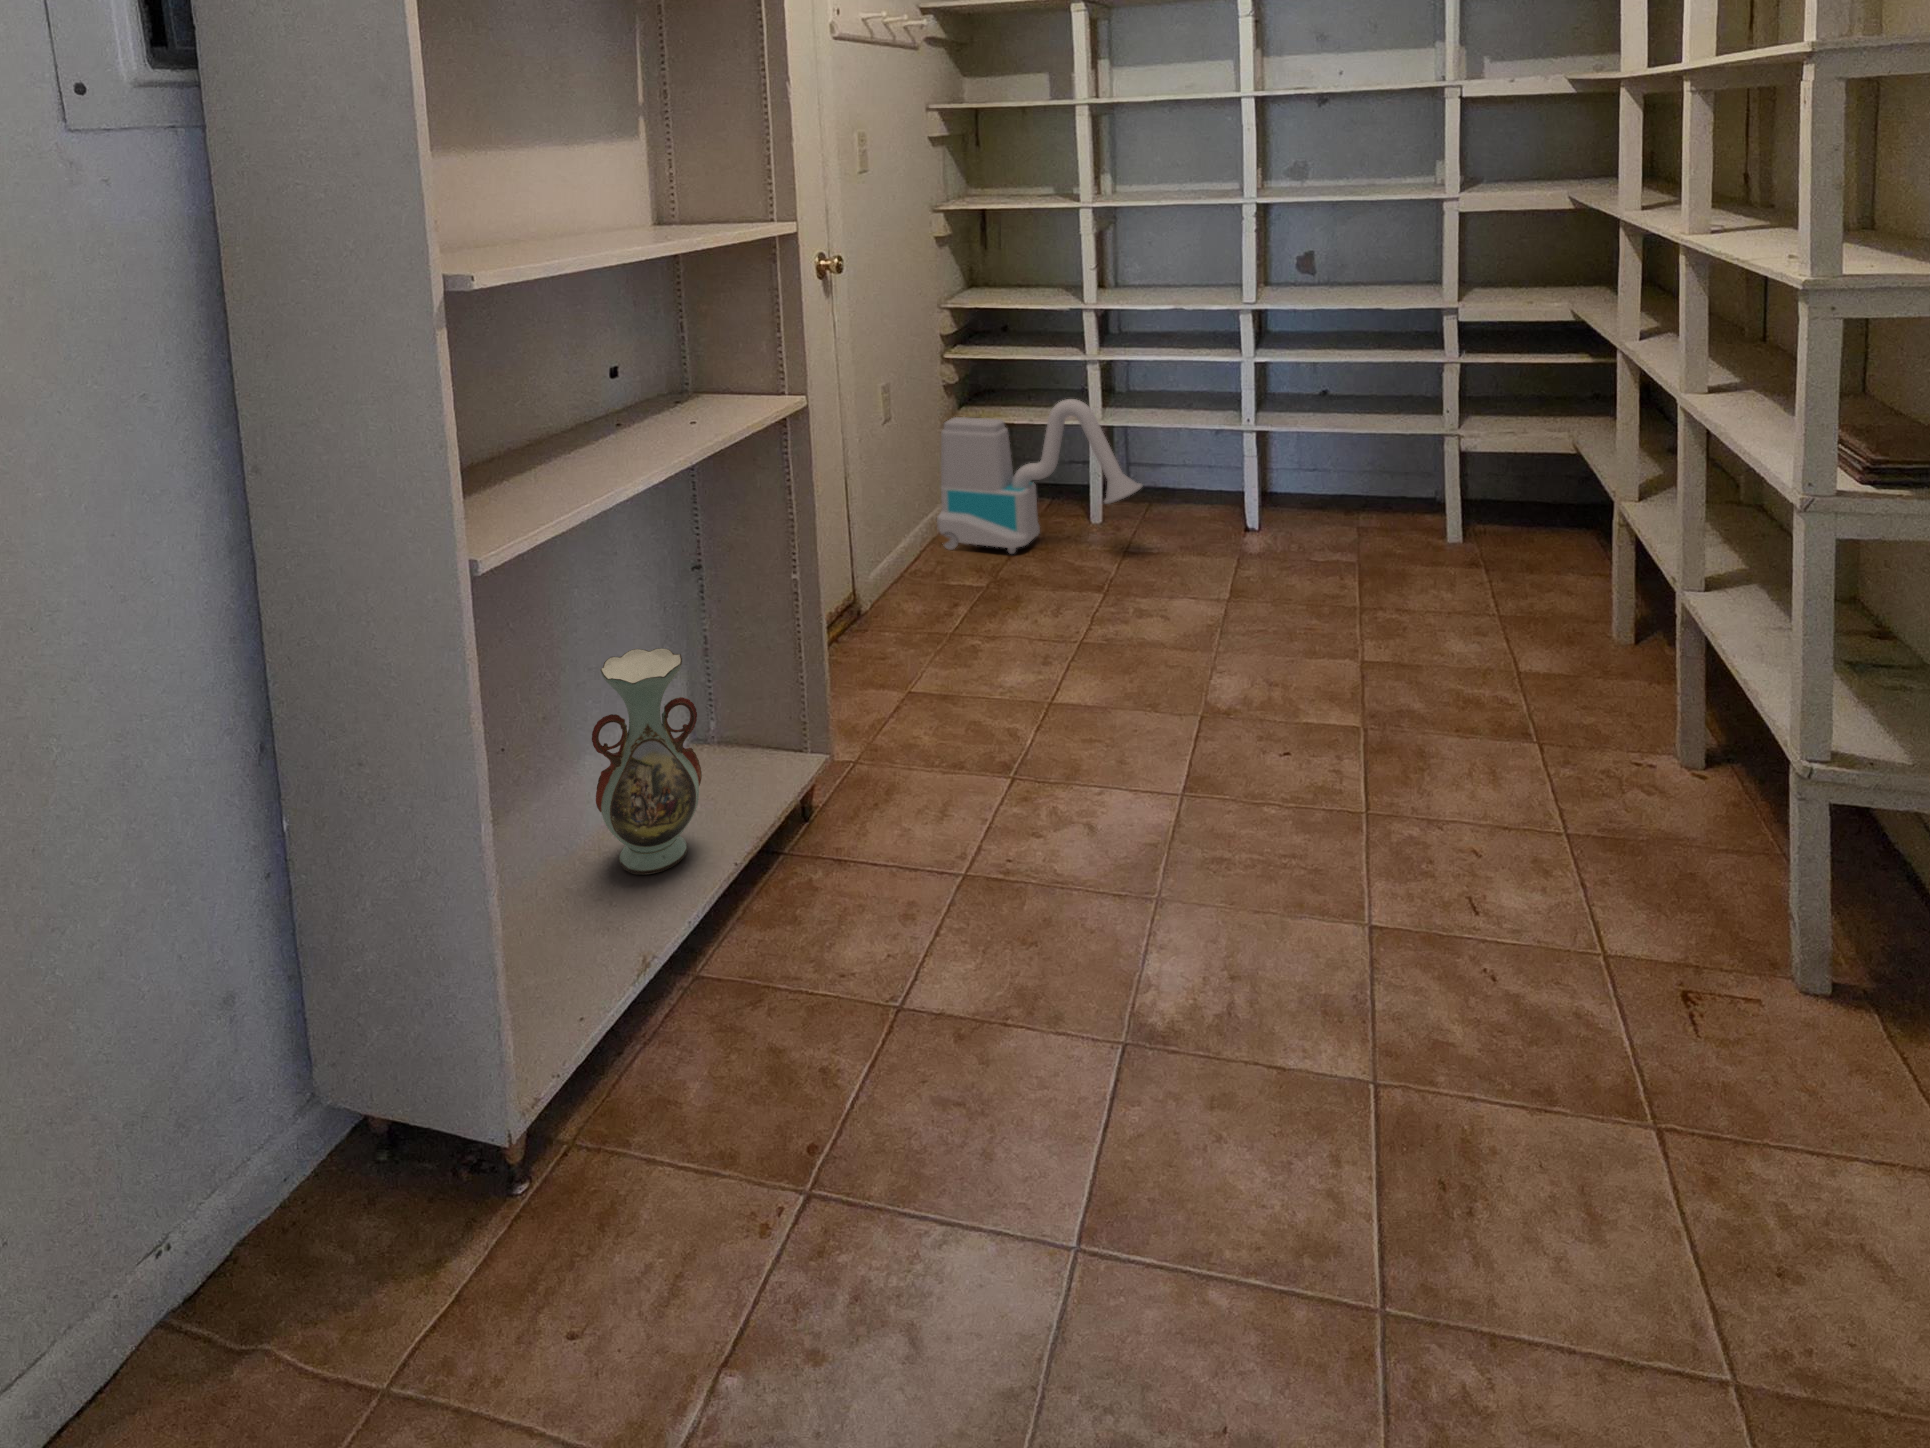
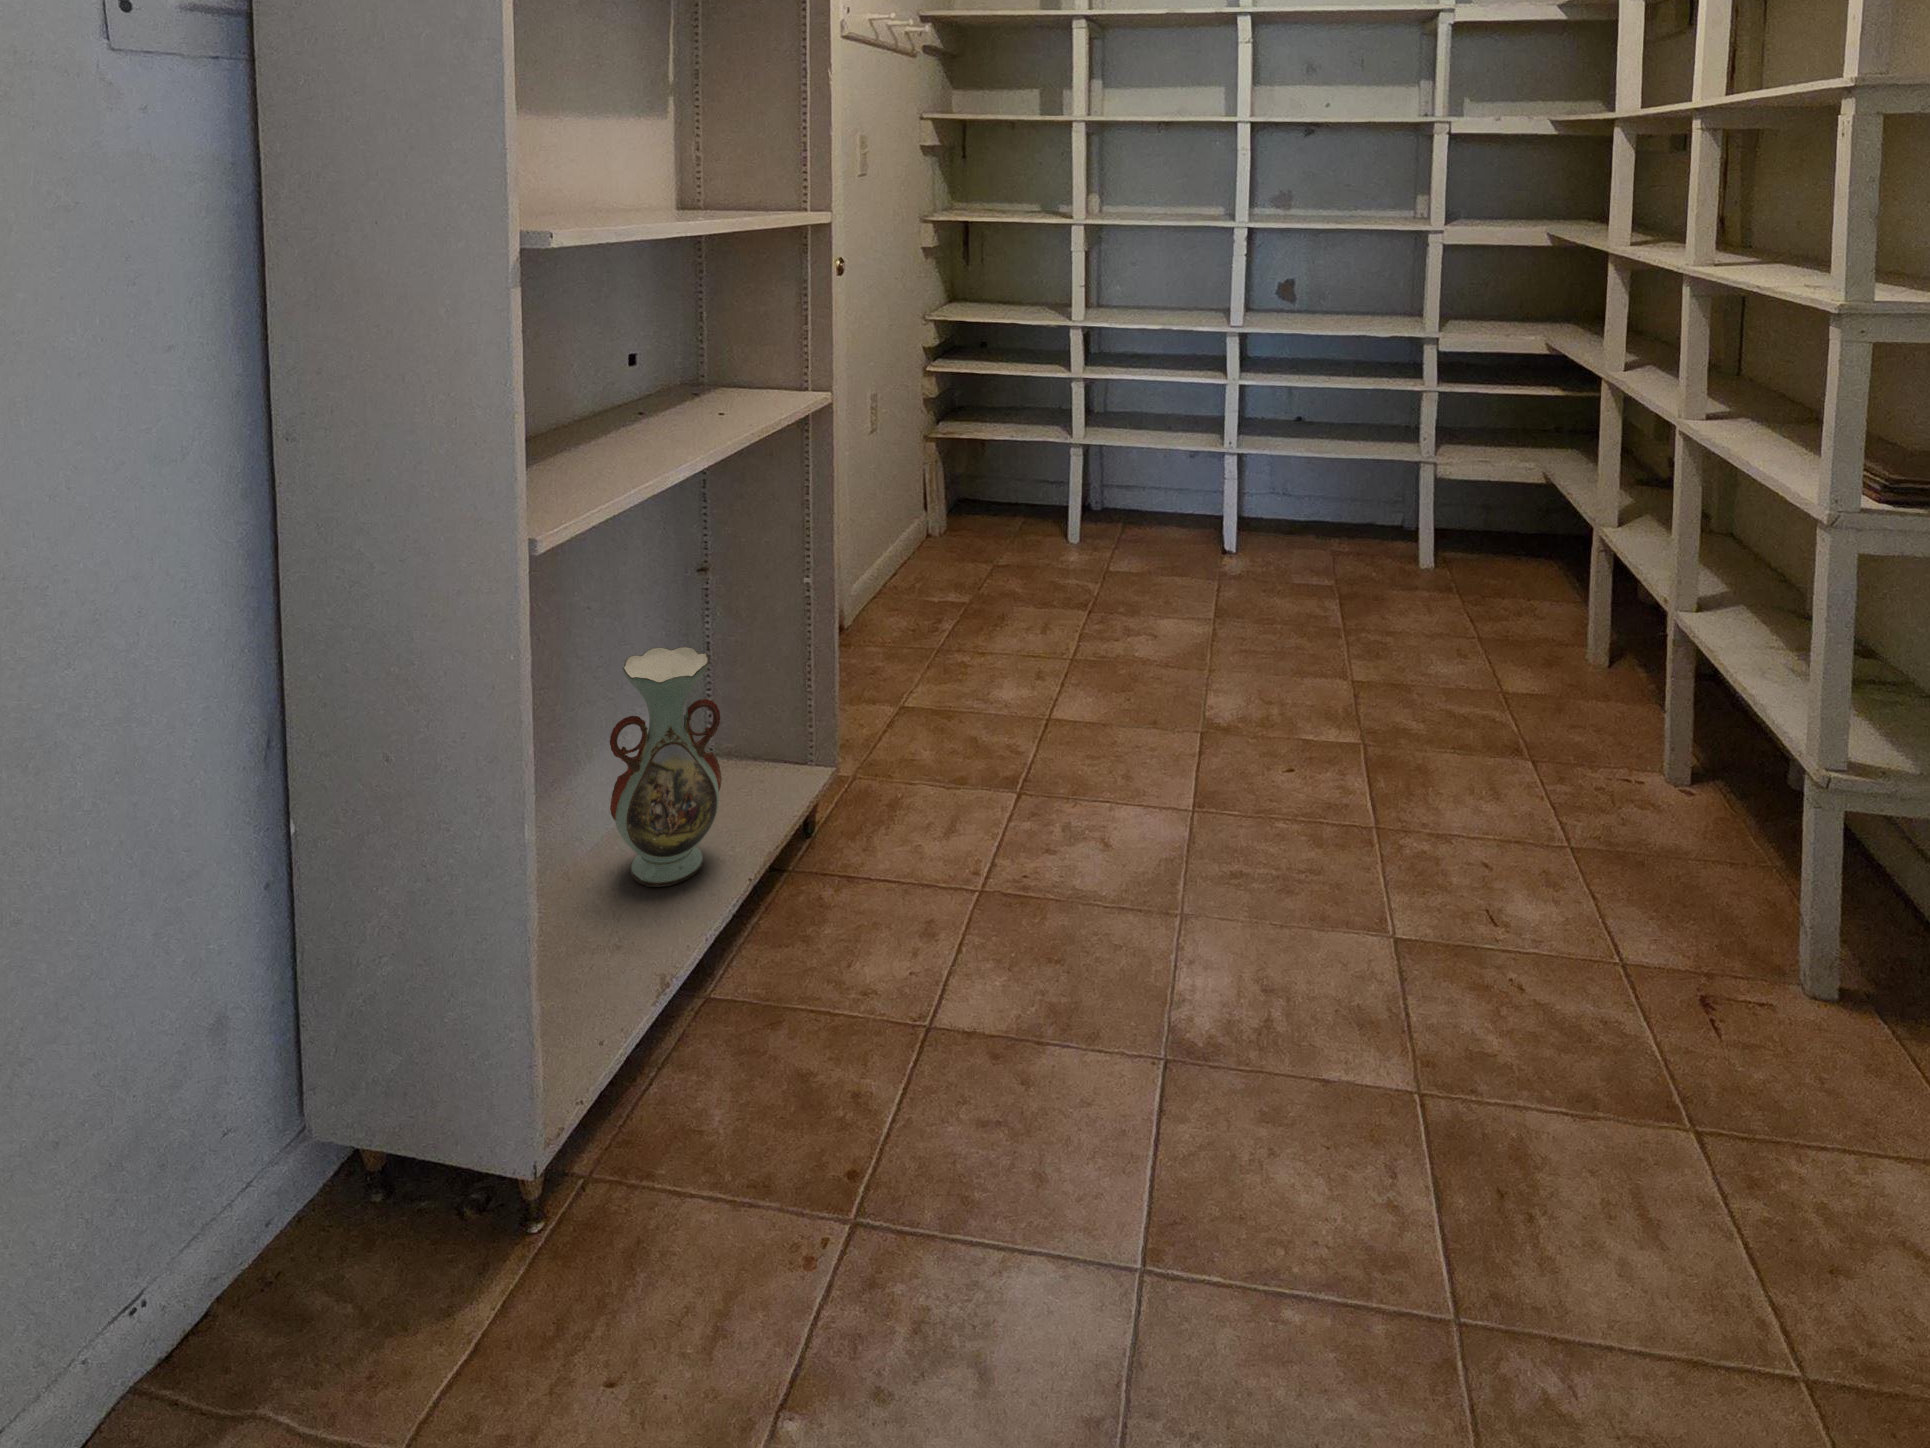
vacuum cleaner: present [937,399,1142,554] -> none [923,411,1131,565]

